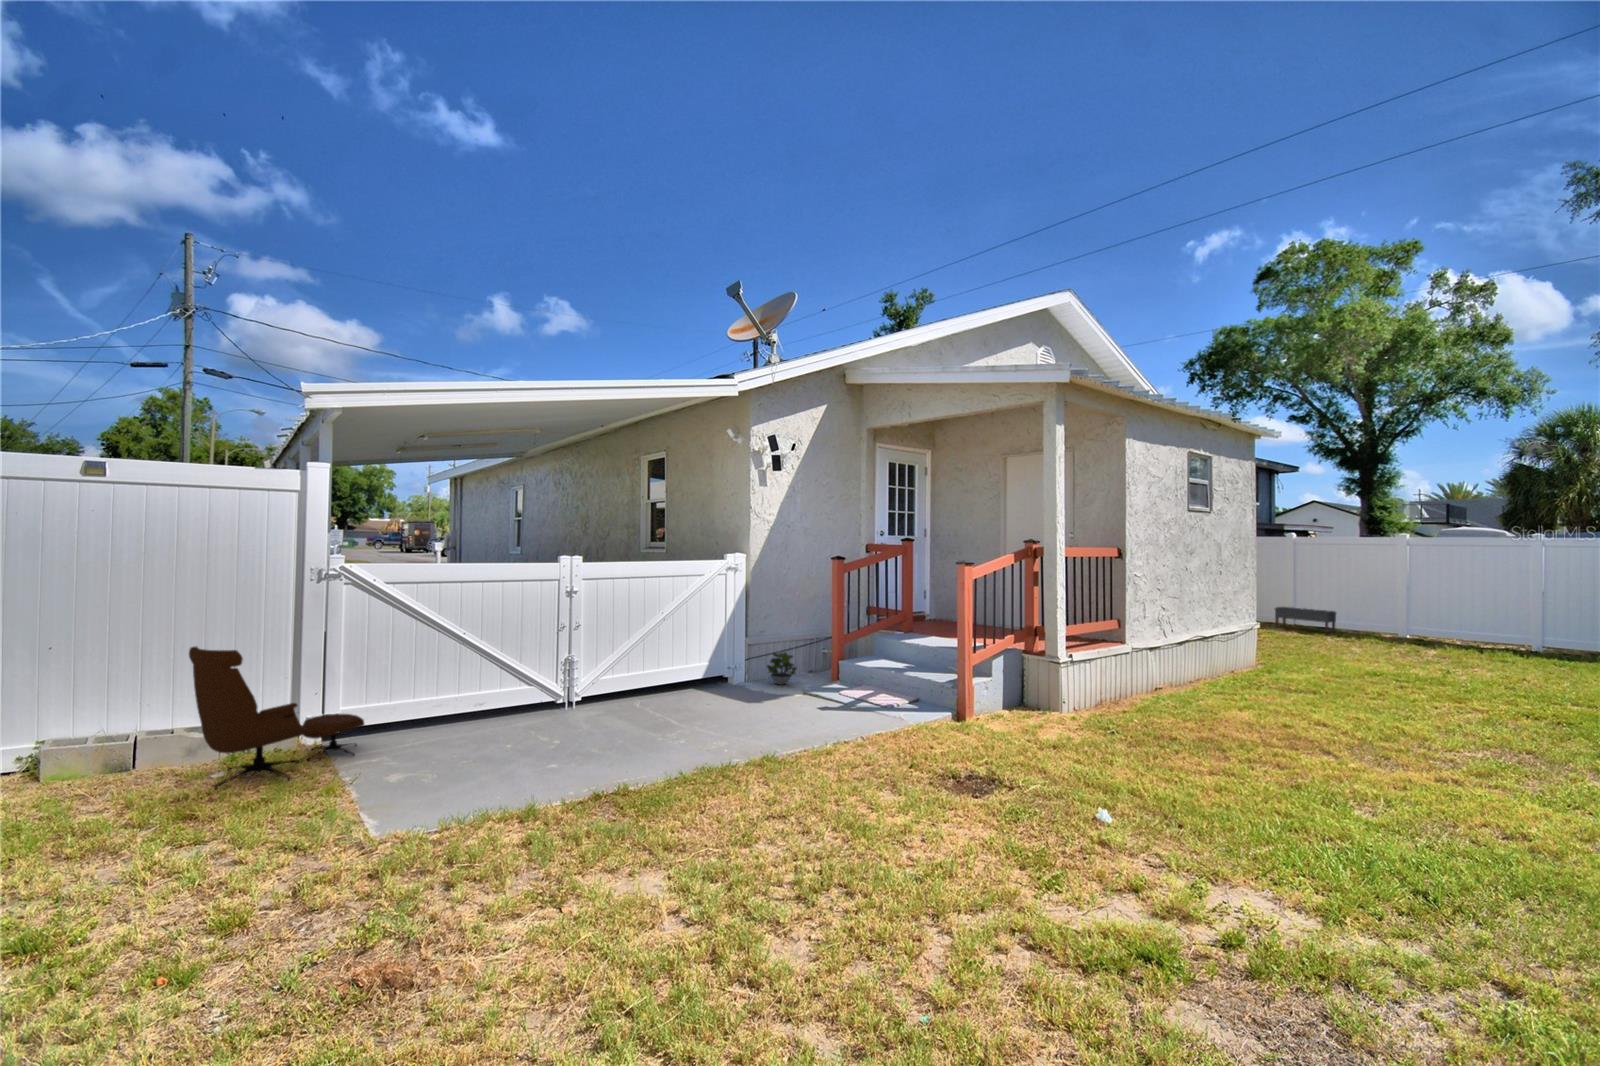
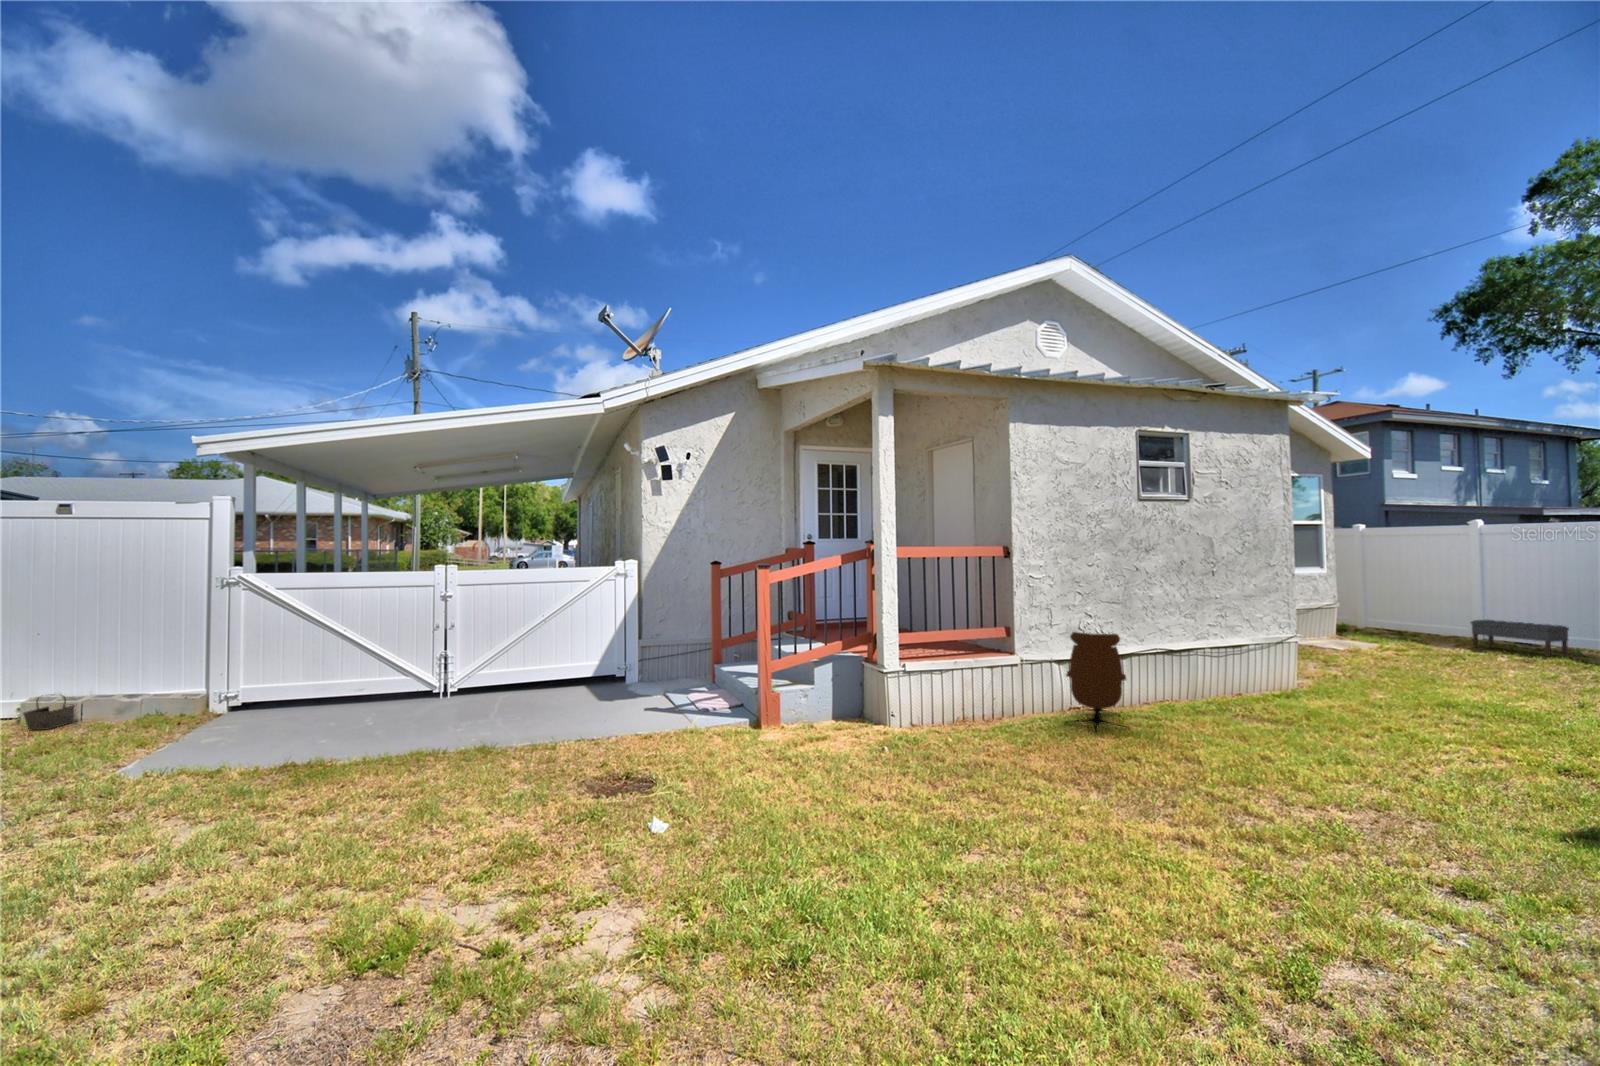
lounge chair: present [189,646,364,789] -> present [1065,632,1130,734]
potted plant: present [767,653,797,685] -> none [652,655,680,687]
basket: none [56,736,115,791] -> present [23,696,76,730]

